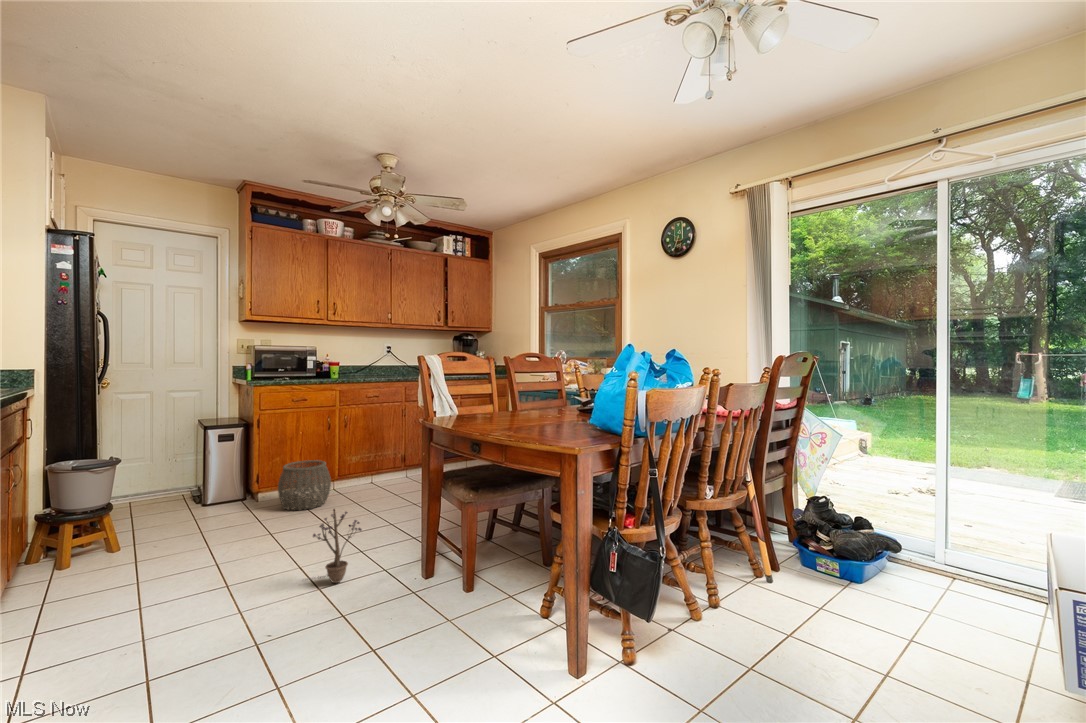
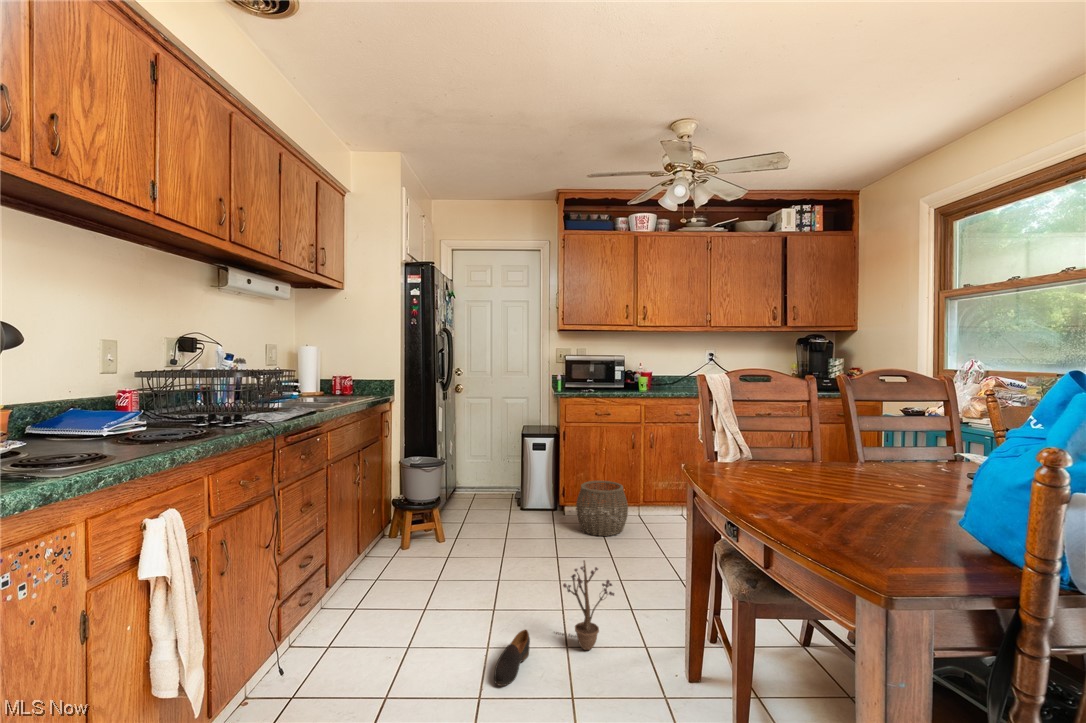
shoe: none [260,581,287,627] -> present [494,630,530,686]

